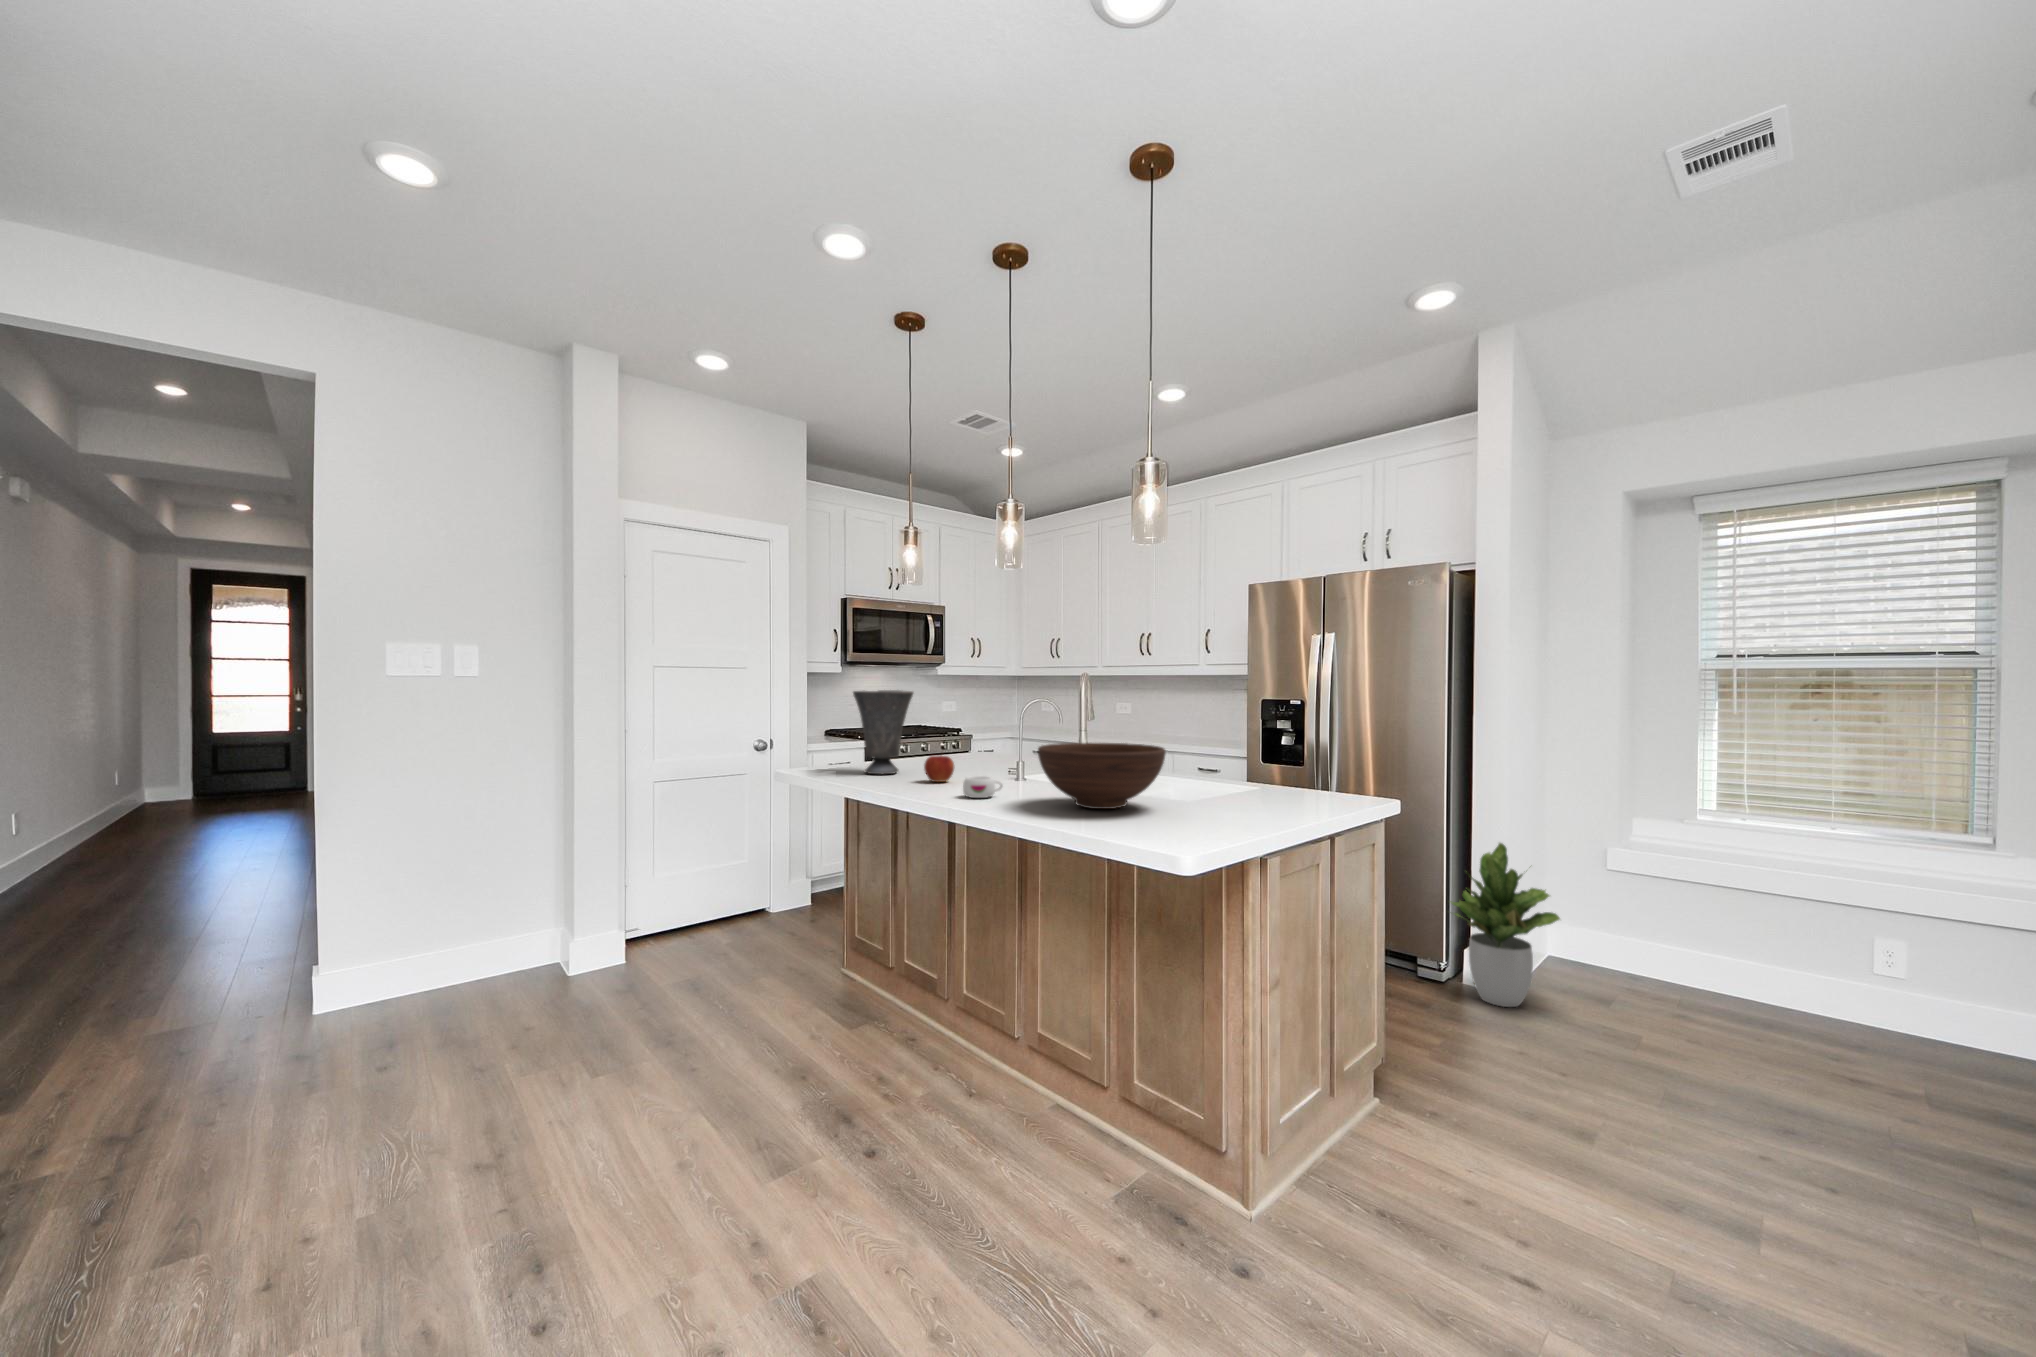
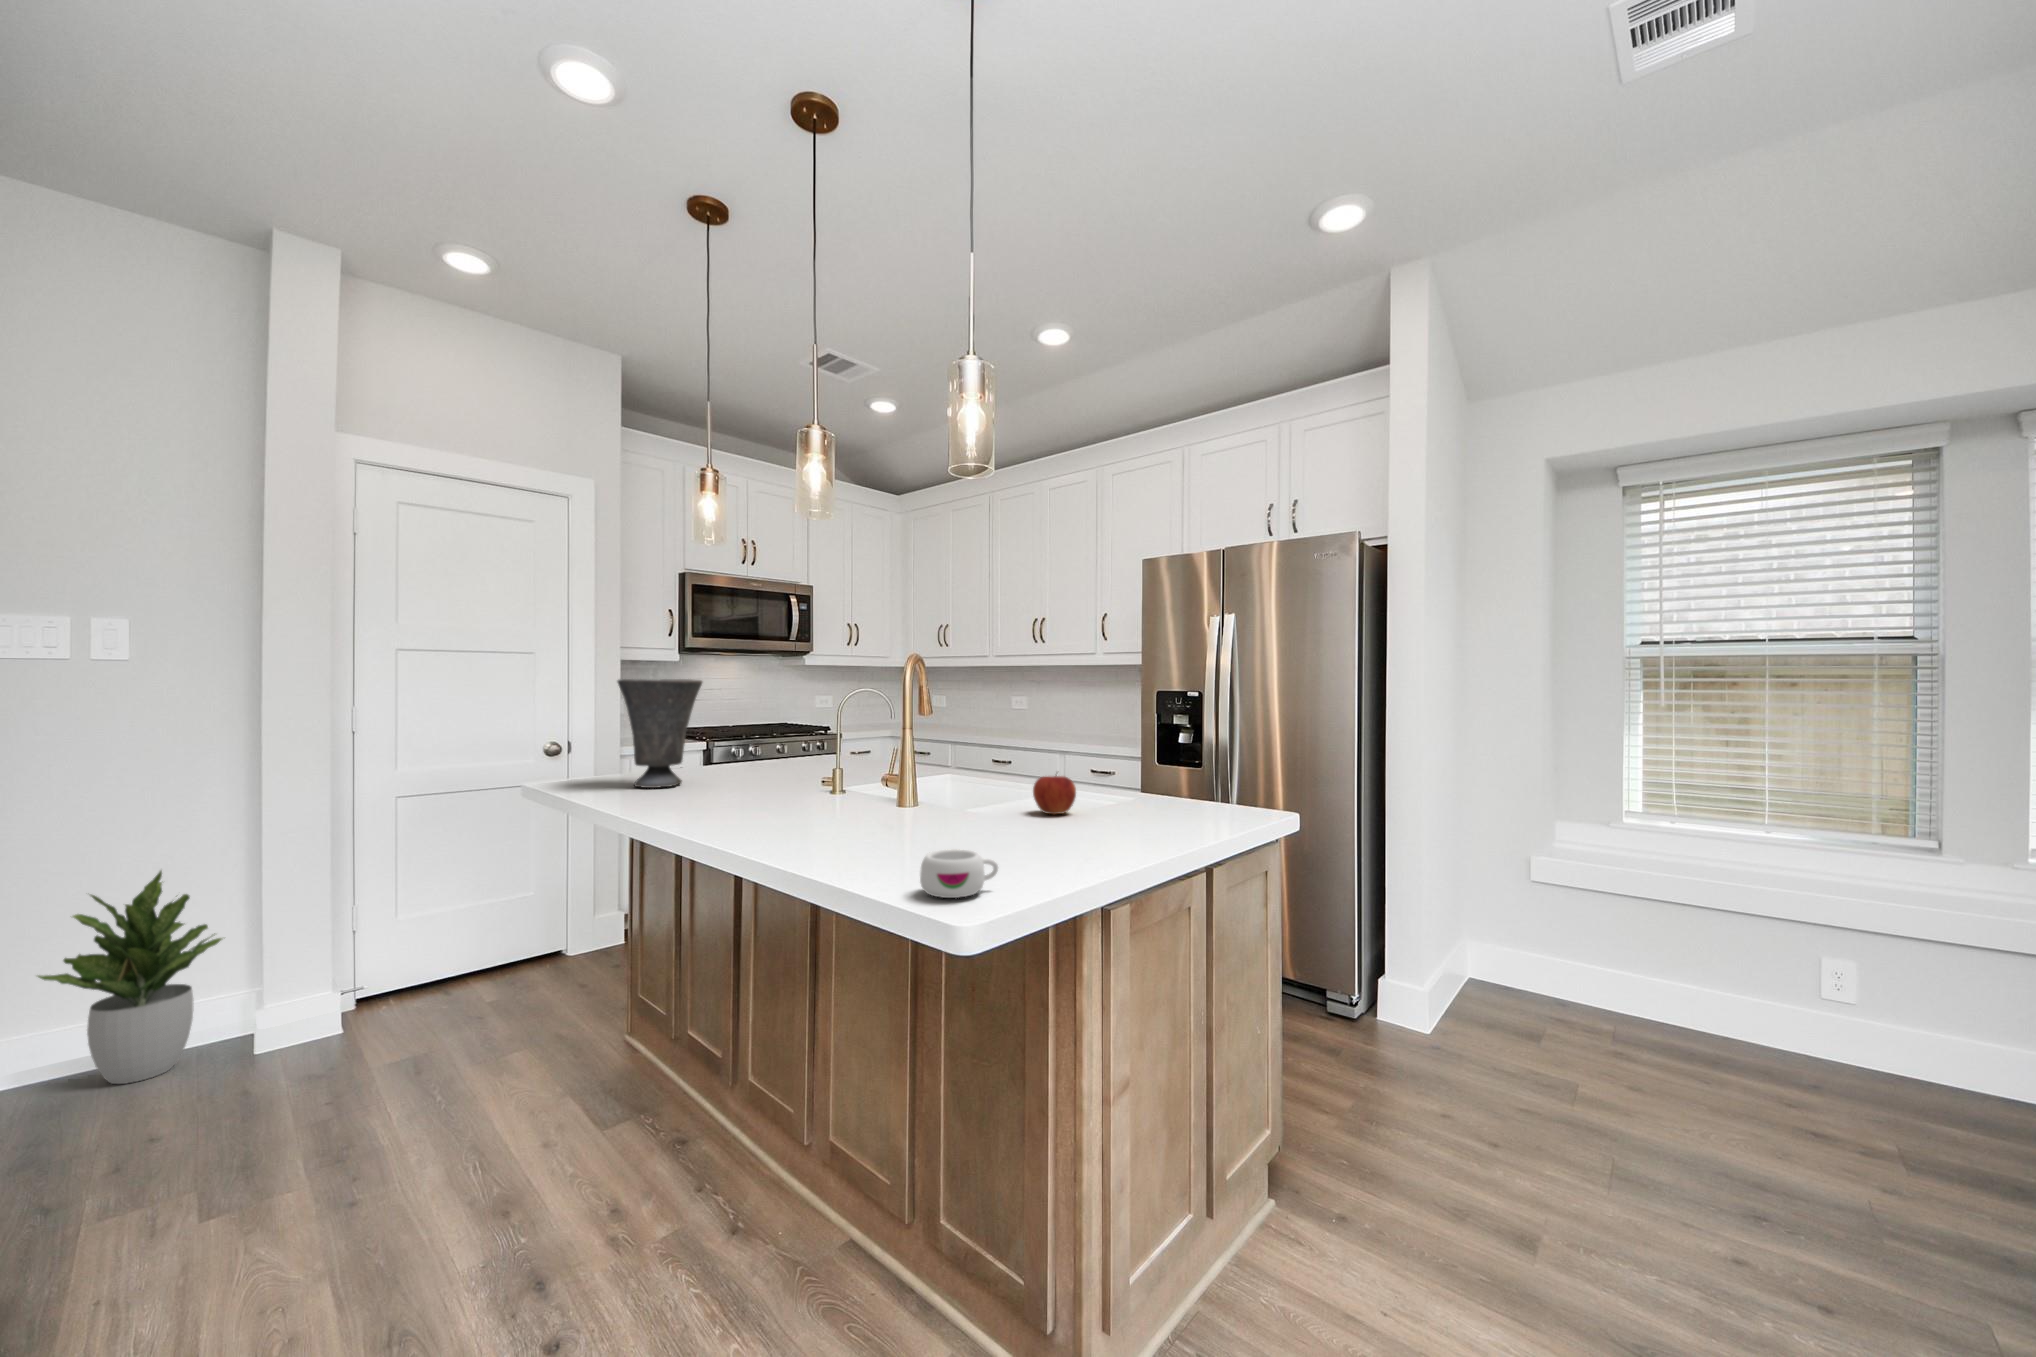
fruit bowl: present [1038,743,1166,809] -> none [815,746,991,839]
apple: present [924,755,954,782] -> present [1033,775,1076,814]
mug: present [963,776,1003,798] -> present [920,849,998,898]
potted plant: present [1450,843,1560,1007] -> present [38,871,222,1084]

